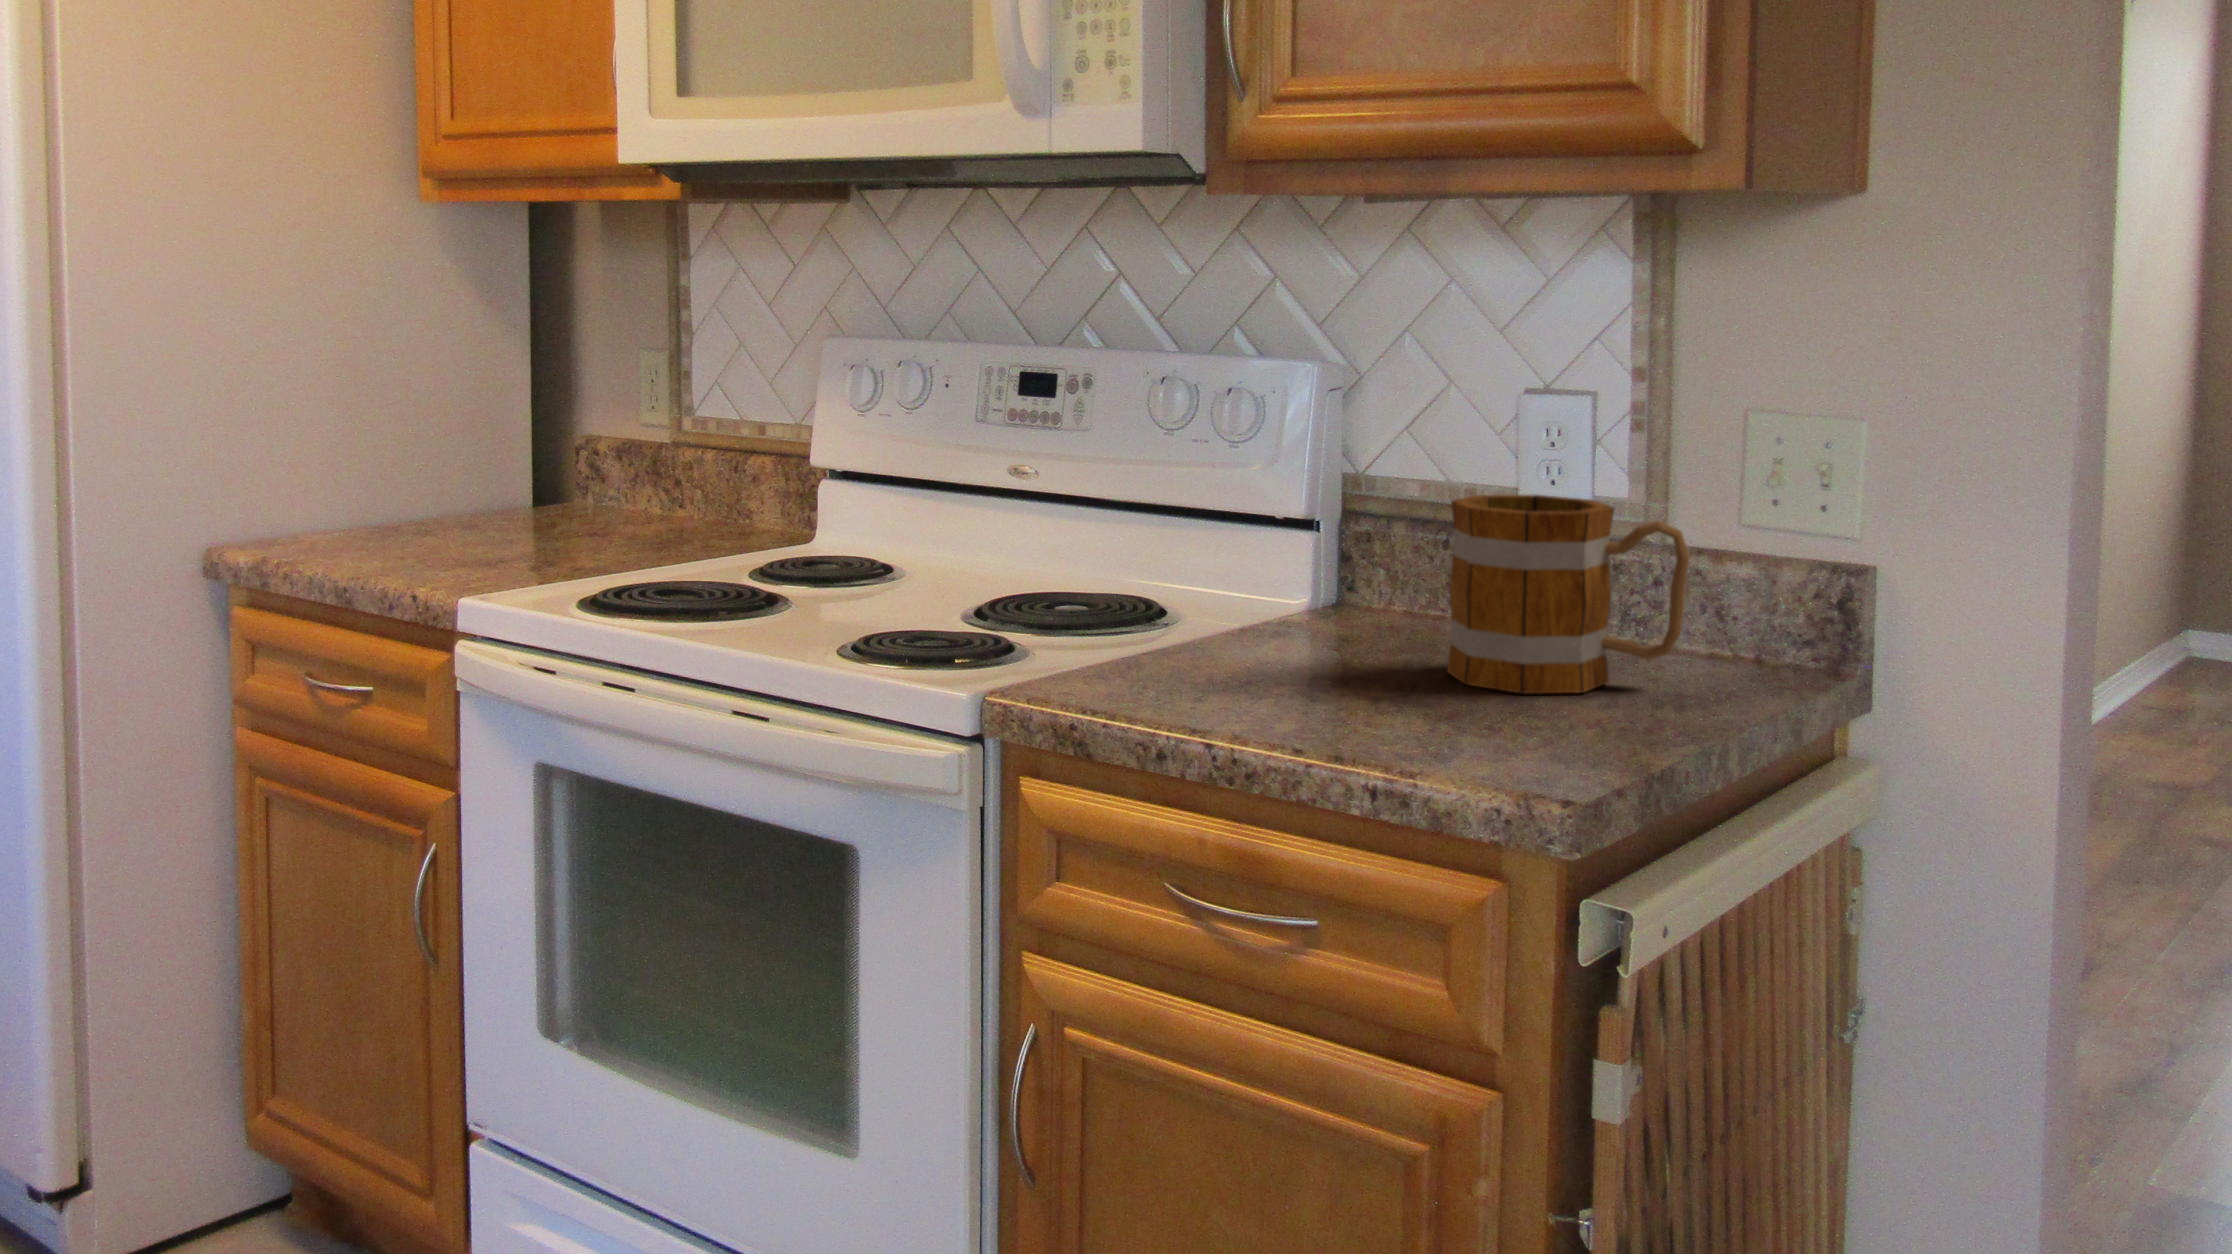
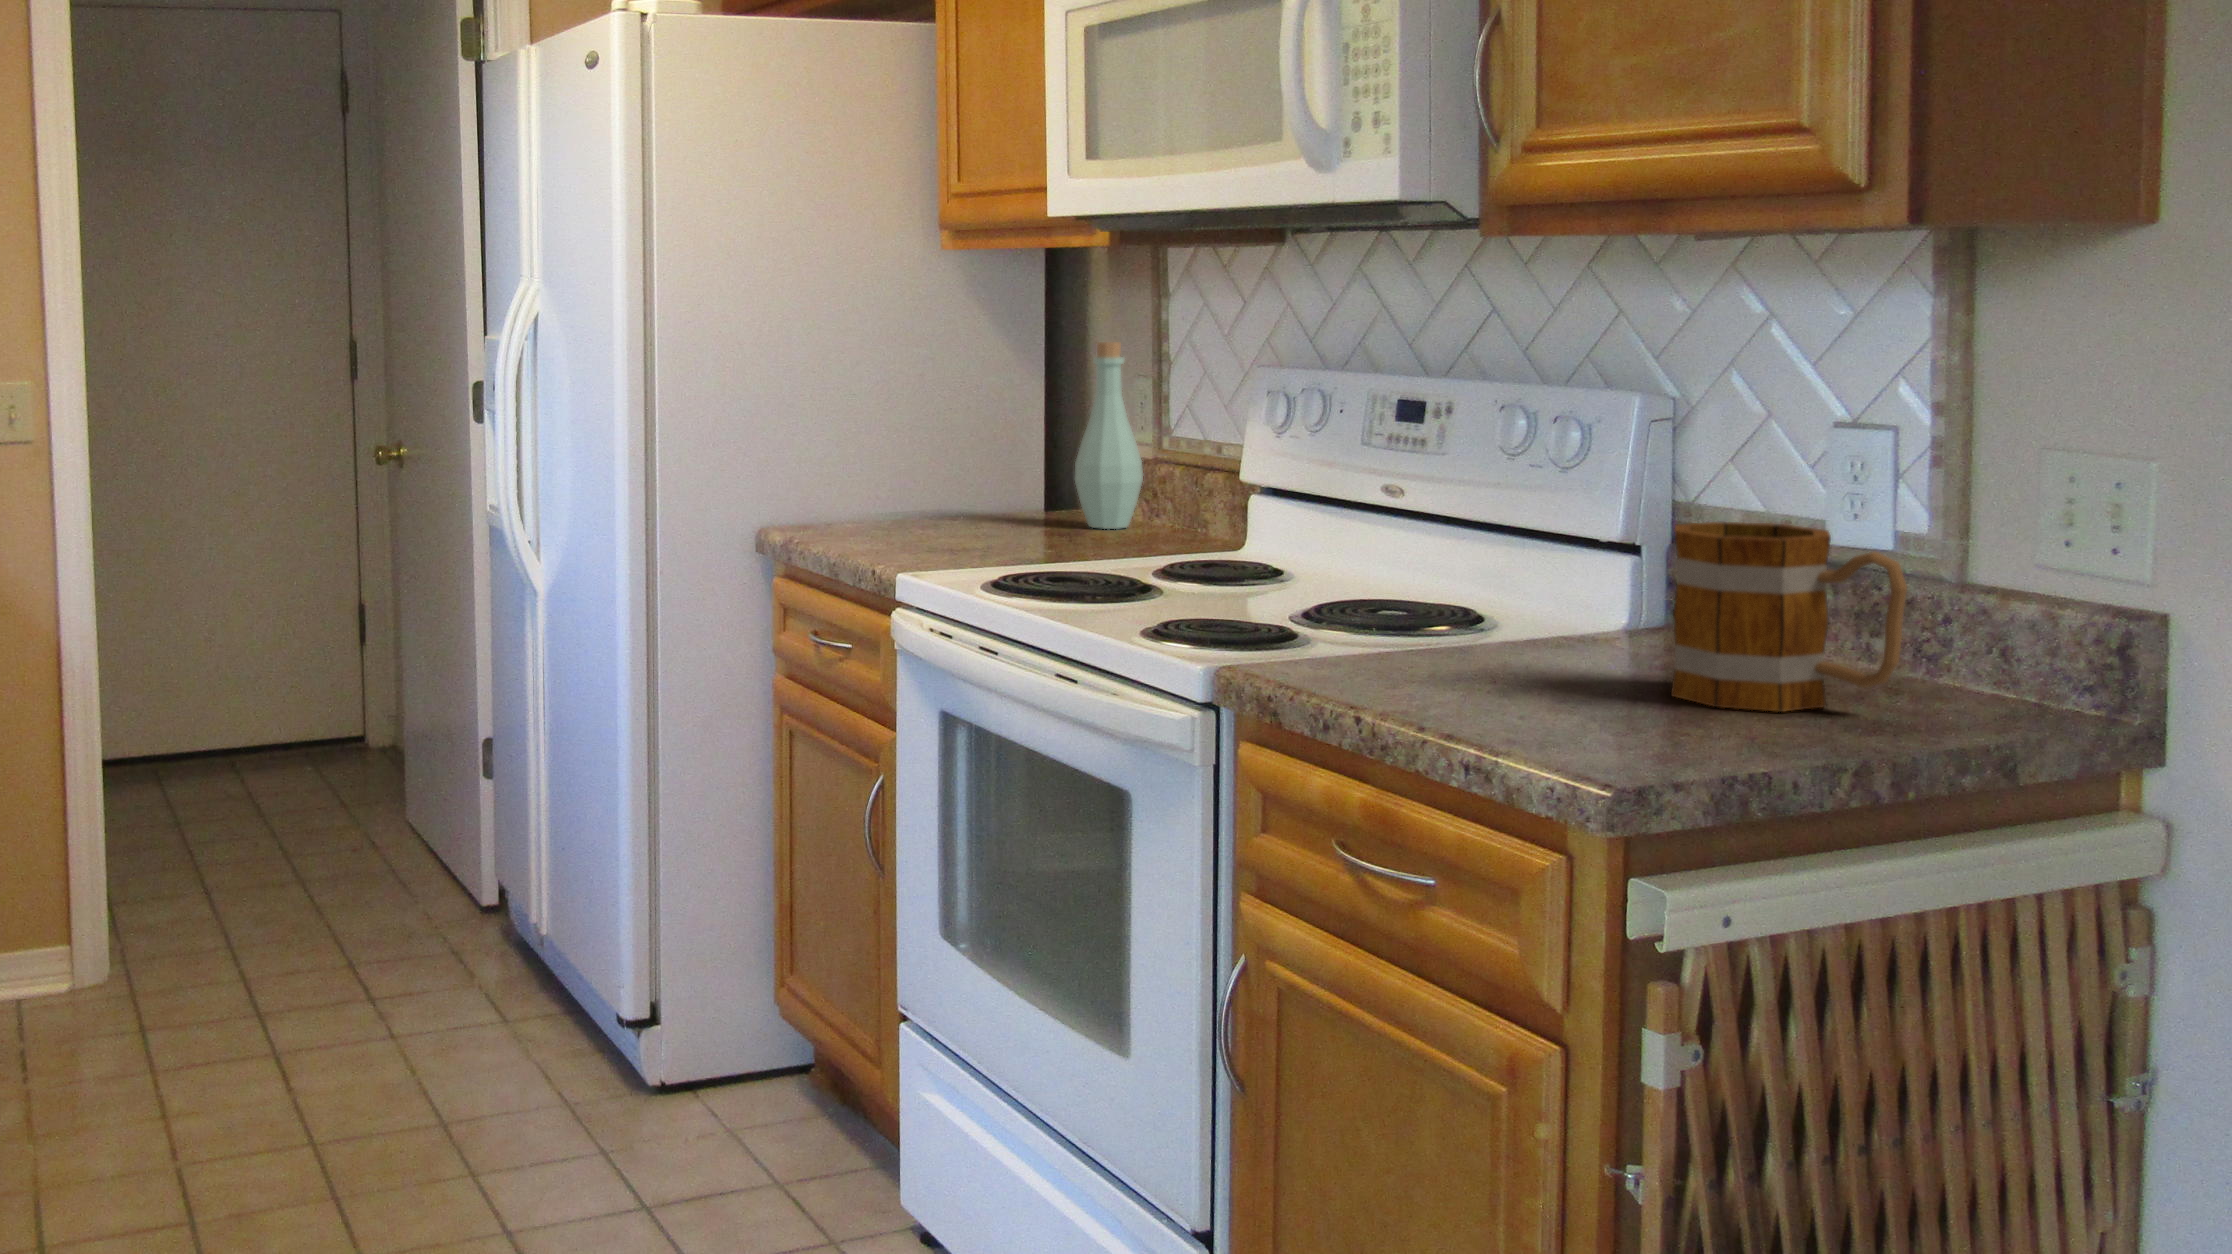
bottle: none [593,311,669,525] -> present [1075,342,1143,529]

